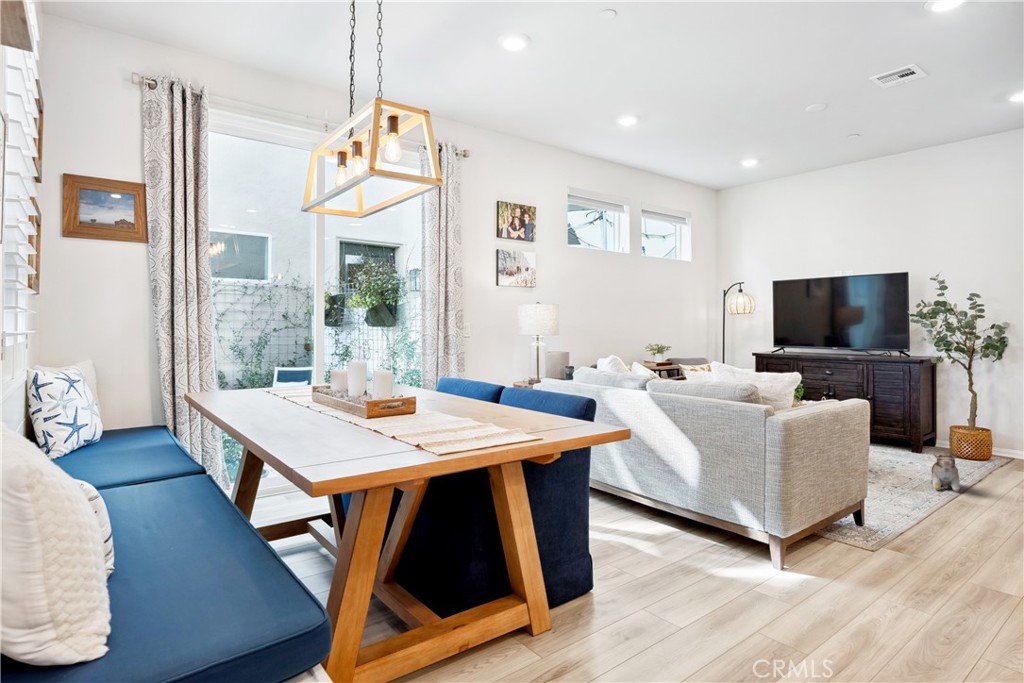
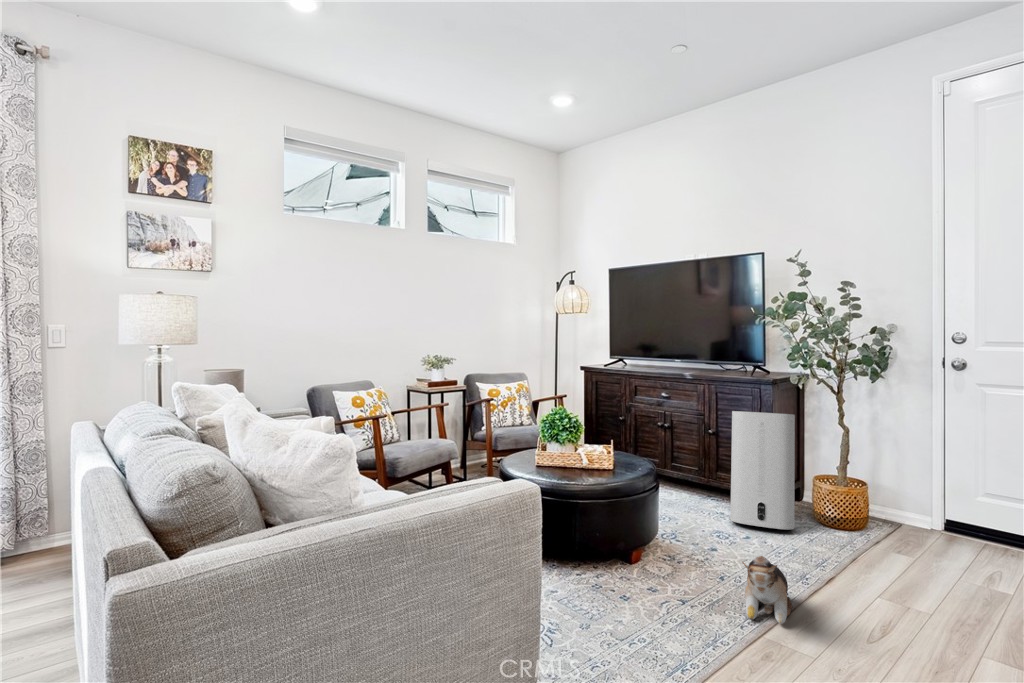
air purifier: none [892,381,940,459] -> present [730,411,795,530]

